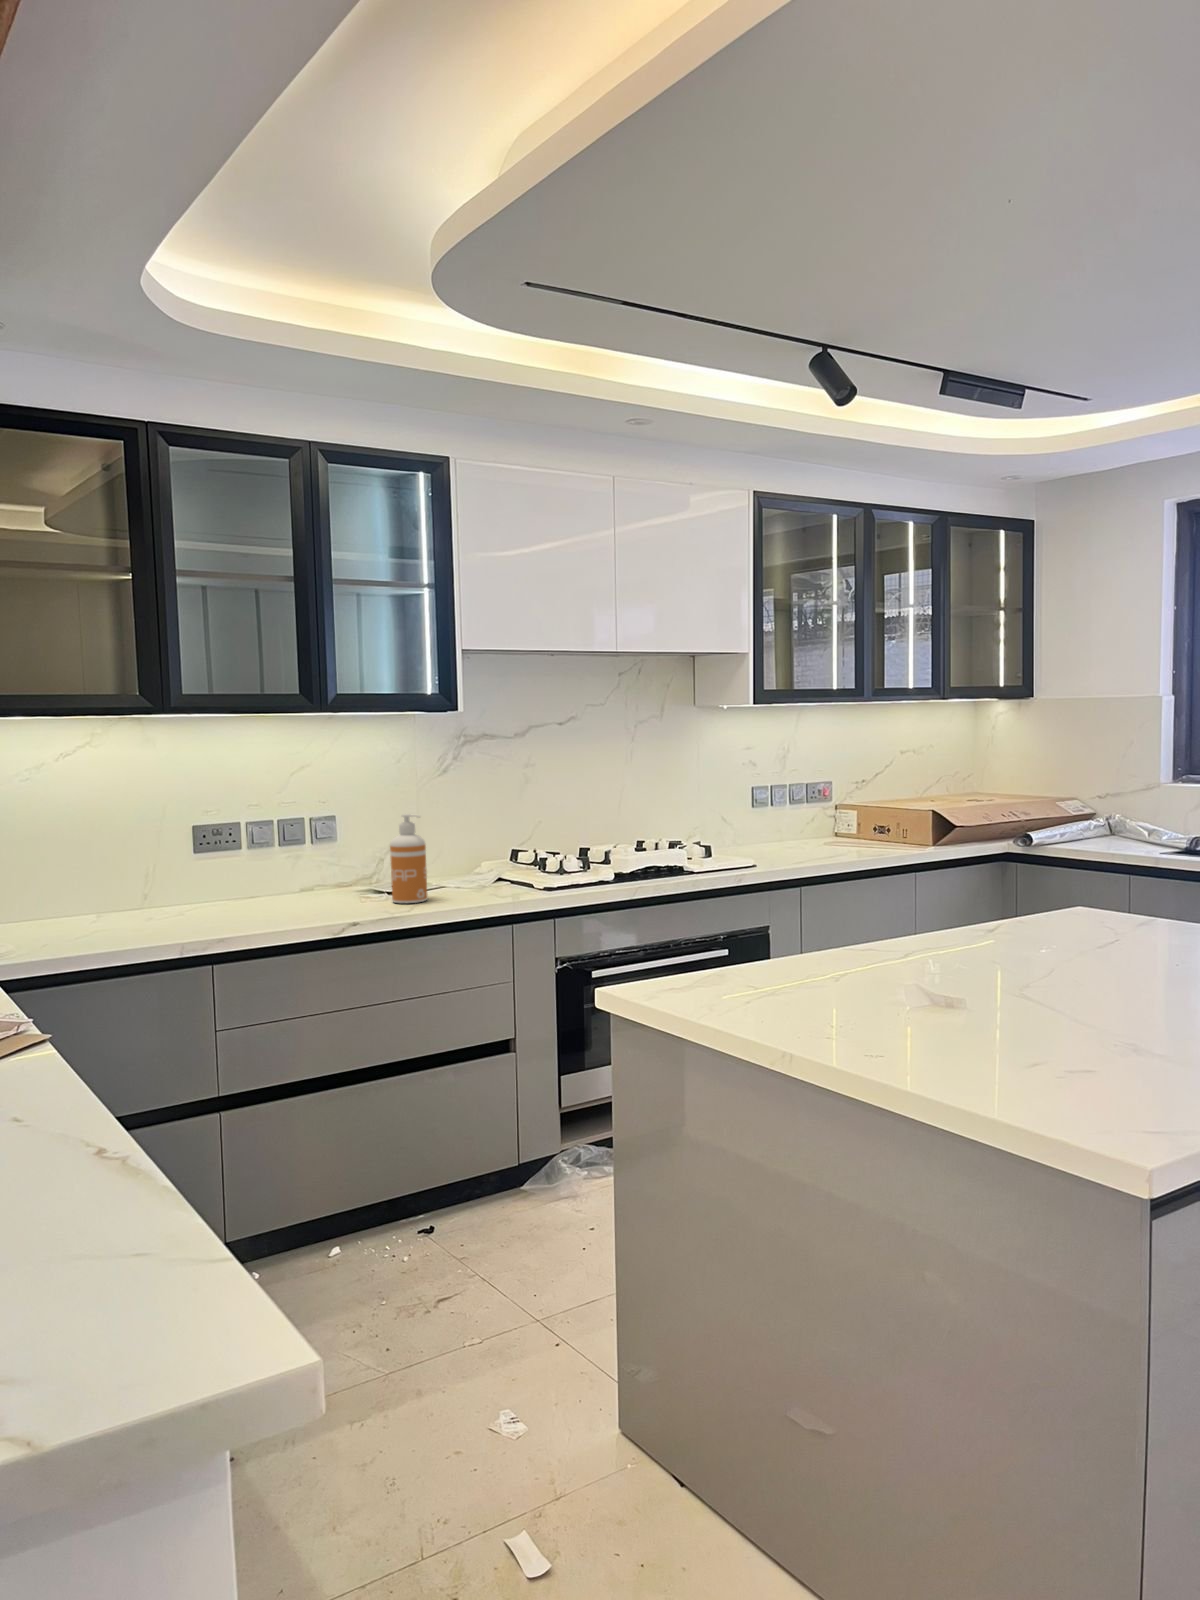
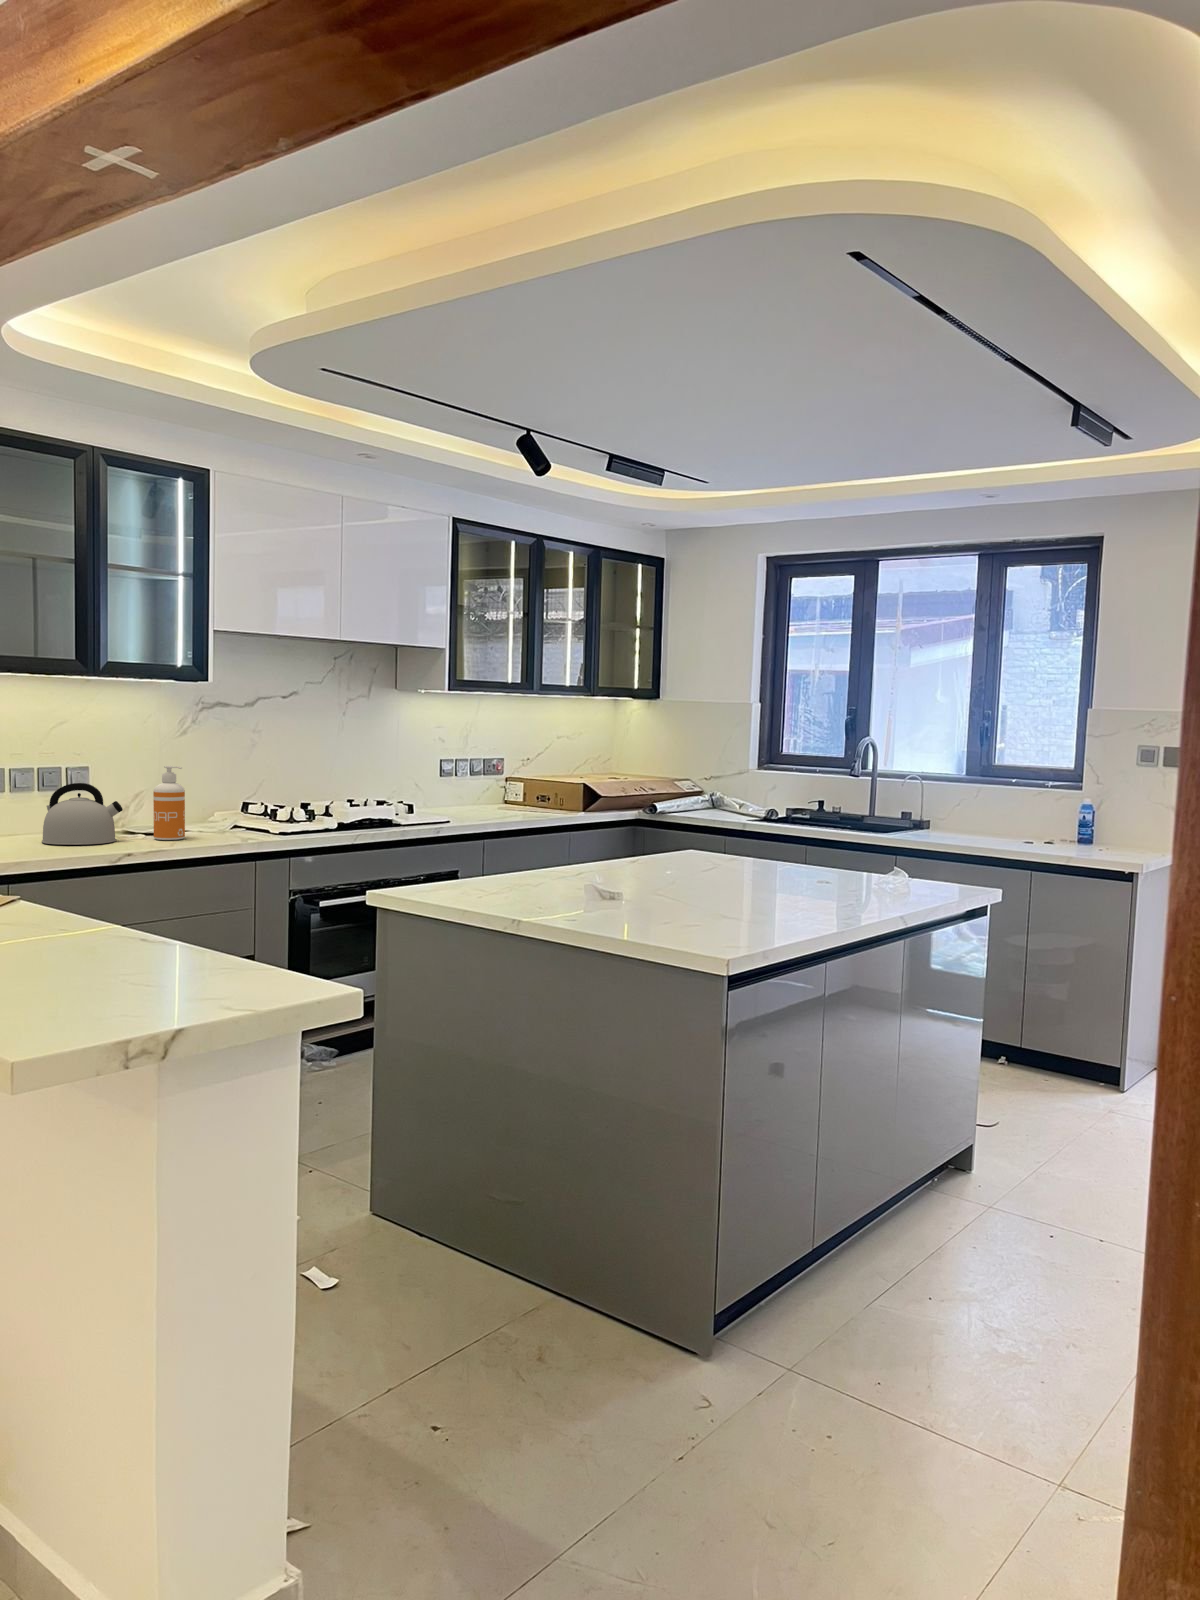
kettle: none [268,838,355,912] -> present [42,783,123,845]

